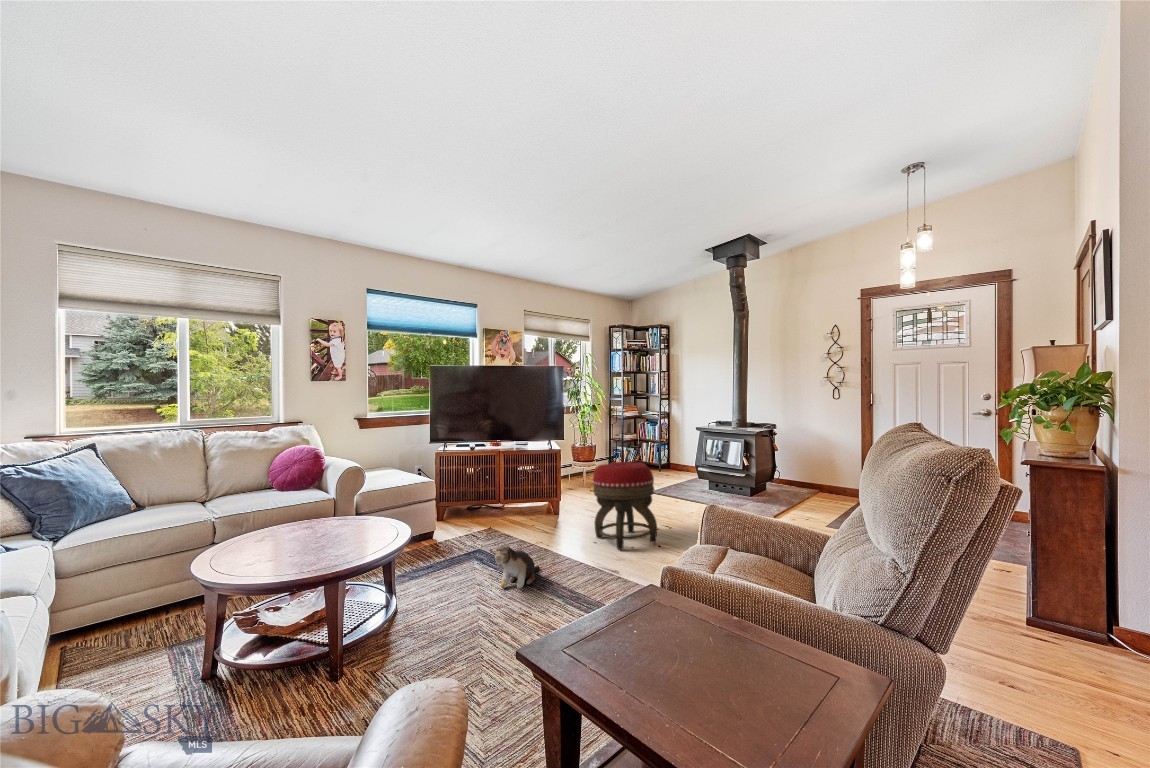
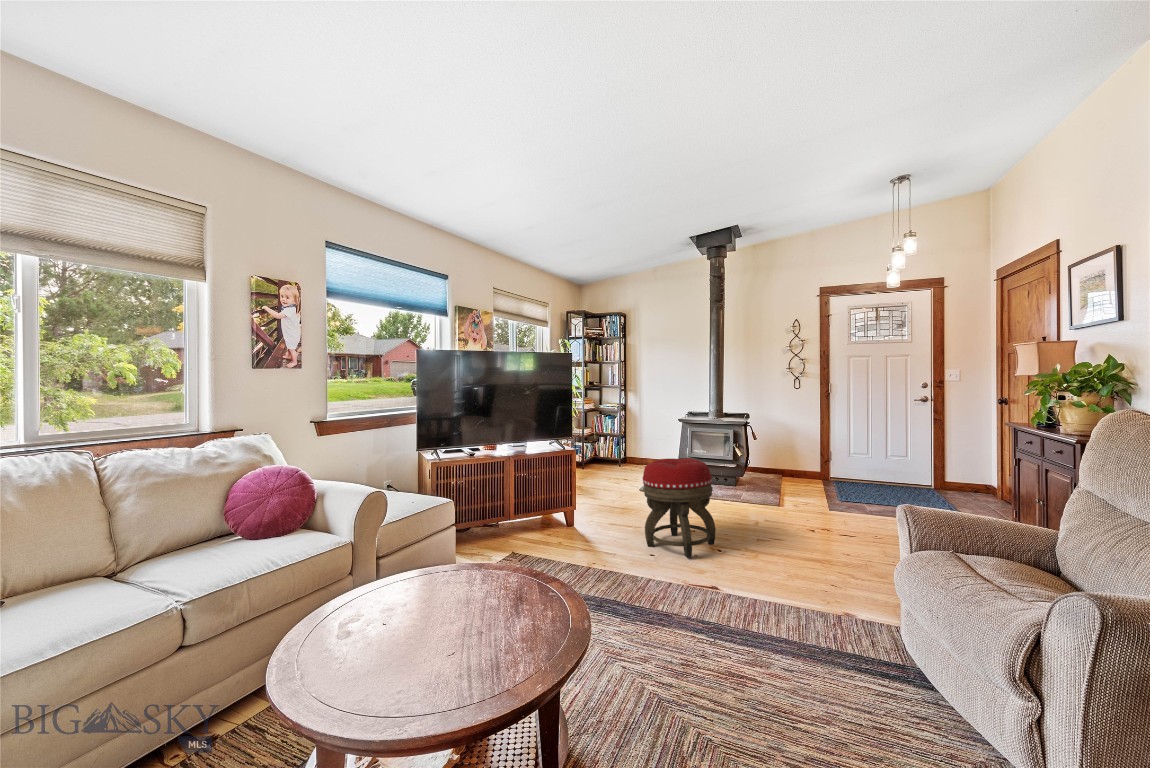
plush toy: present [490,545,539,589] -> none [614,575,649,631]

